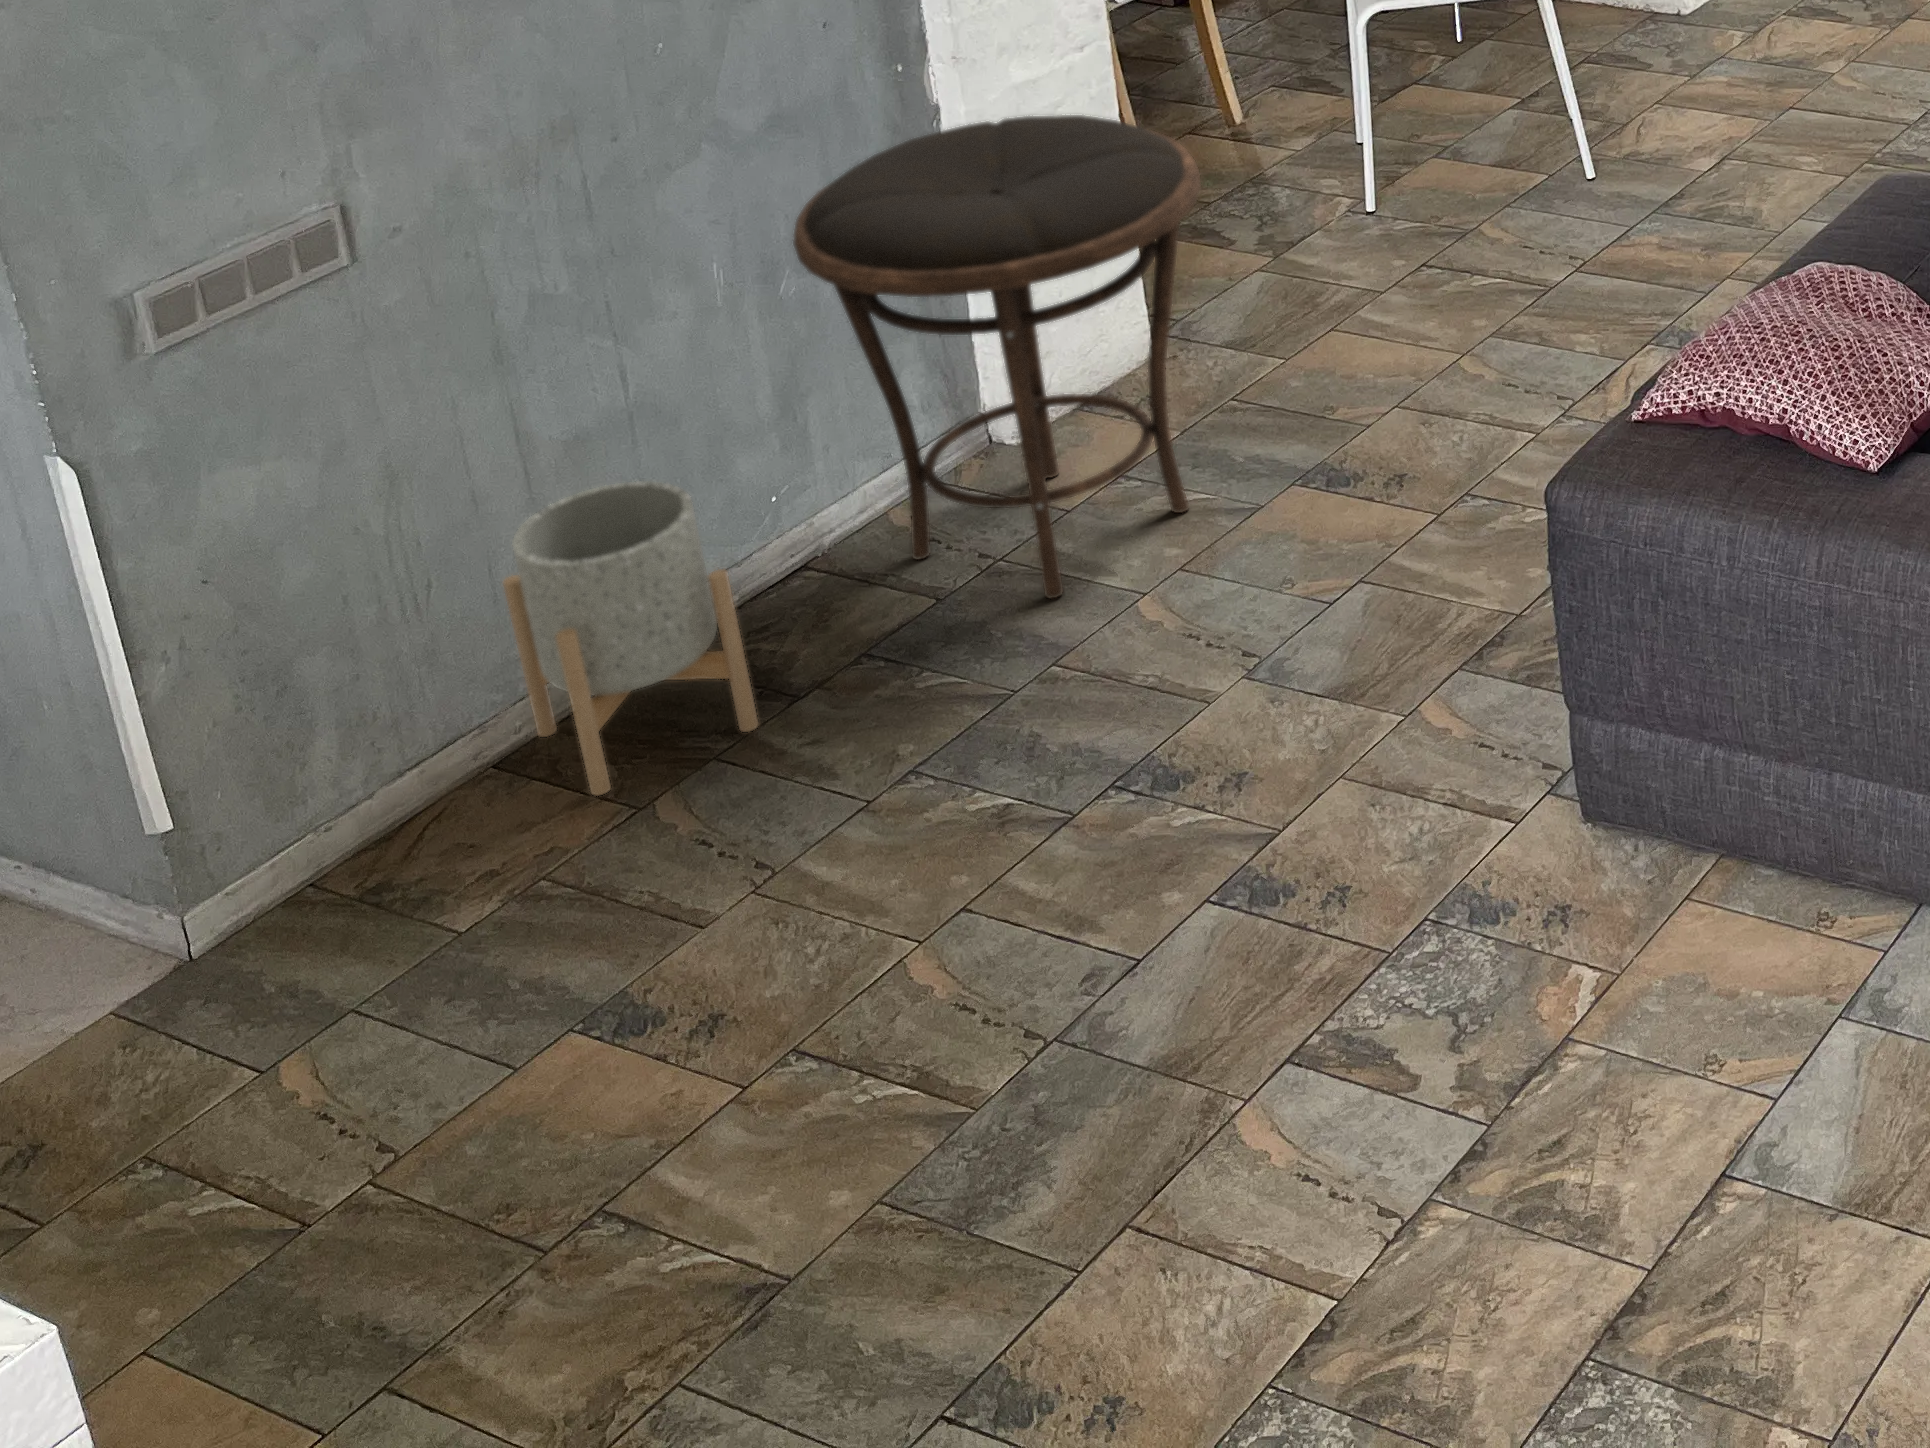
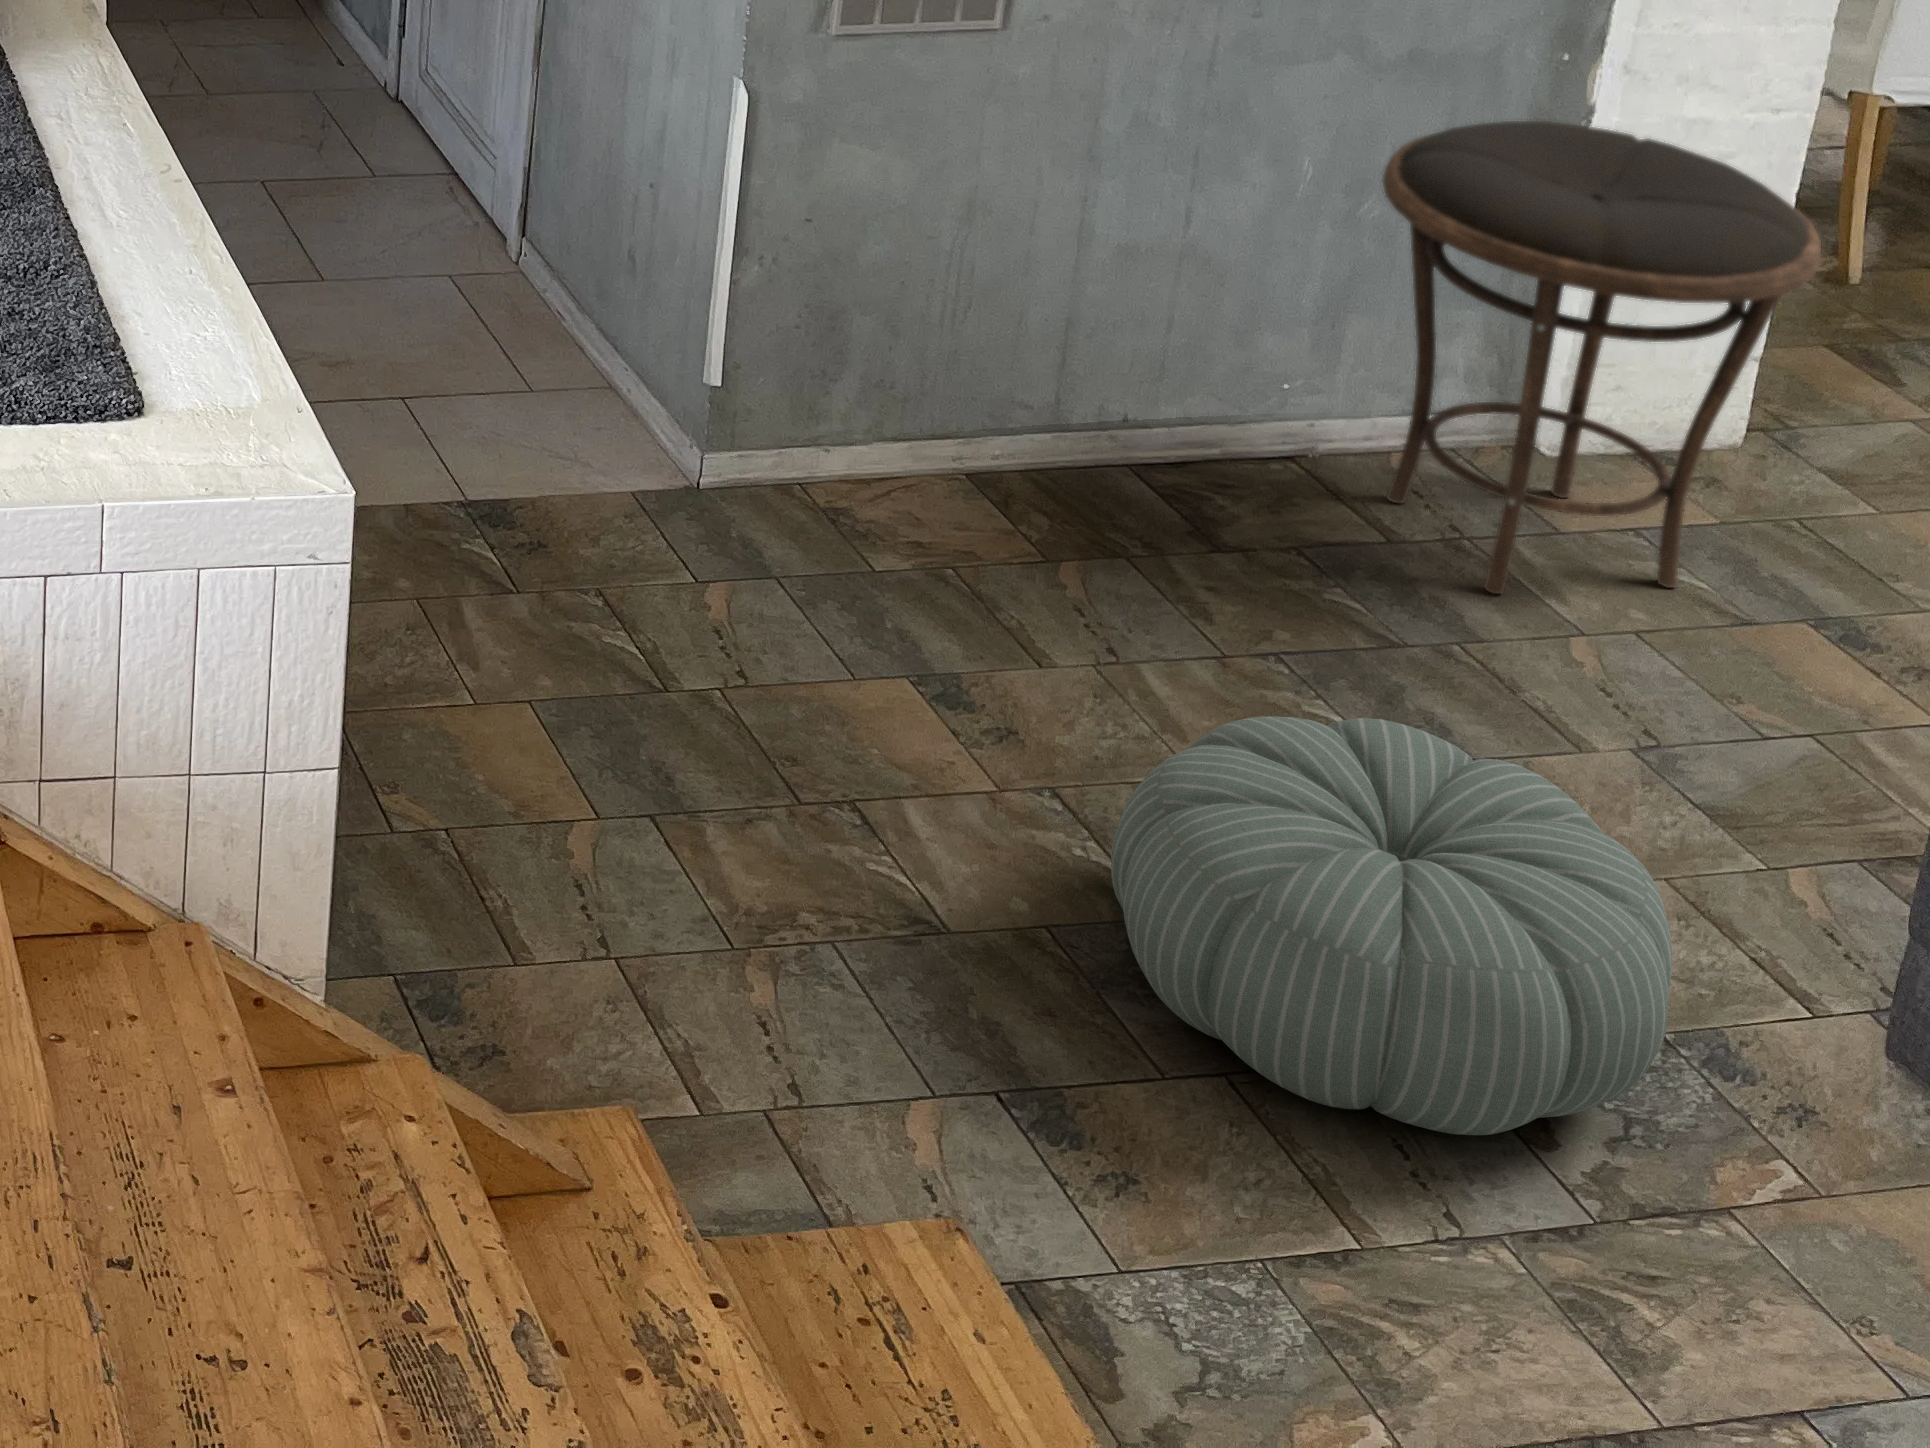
planter: present [503,481,758,795] -> none [1006,290,1199,556]
pouf: none [904,753,1459,1202] -> present [1111,716,1673,1135]

